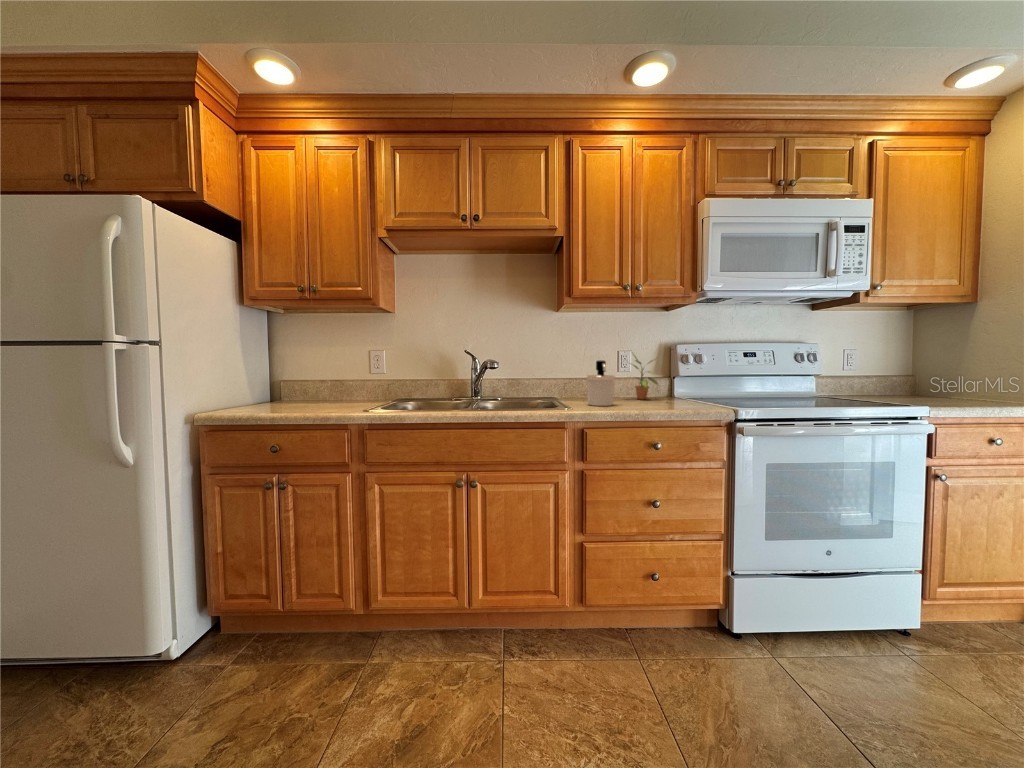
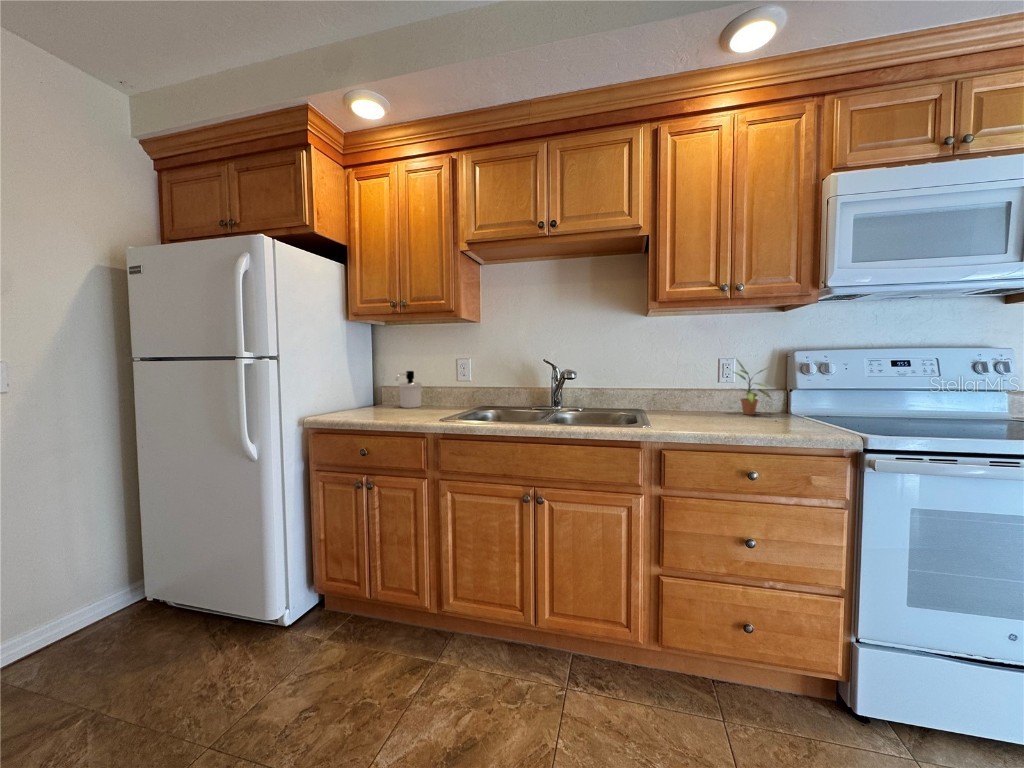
soap dispenser: present [587,360,615,406] -> present [396,371,422,408]

